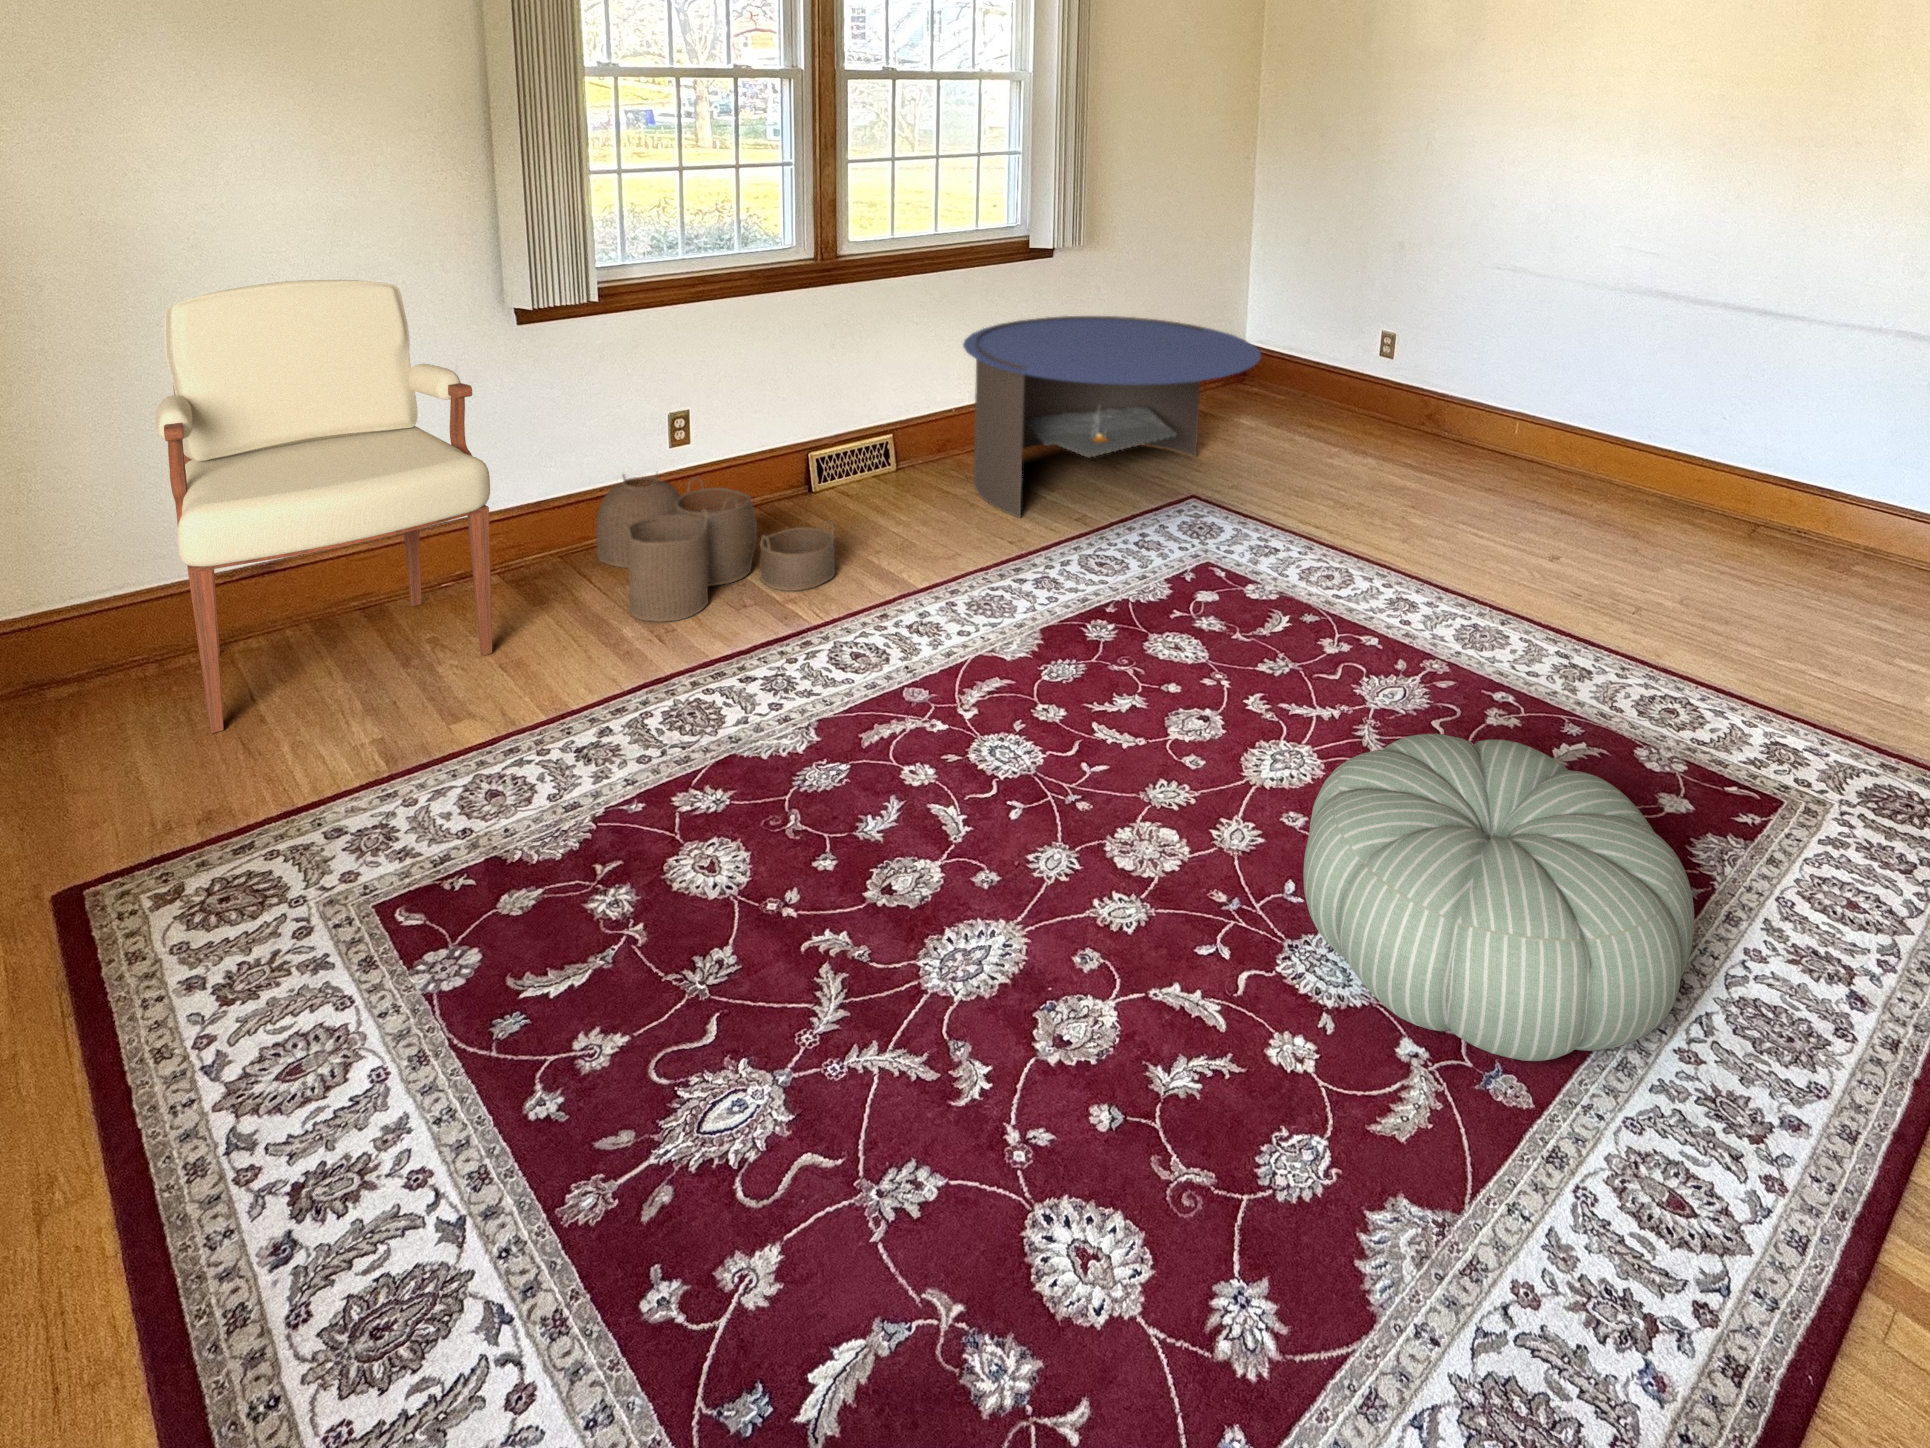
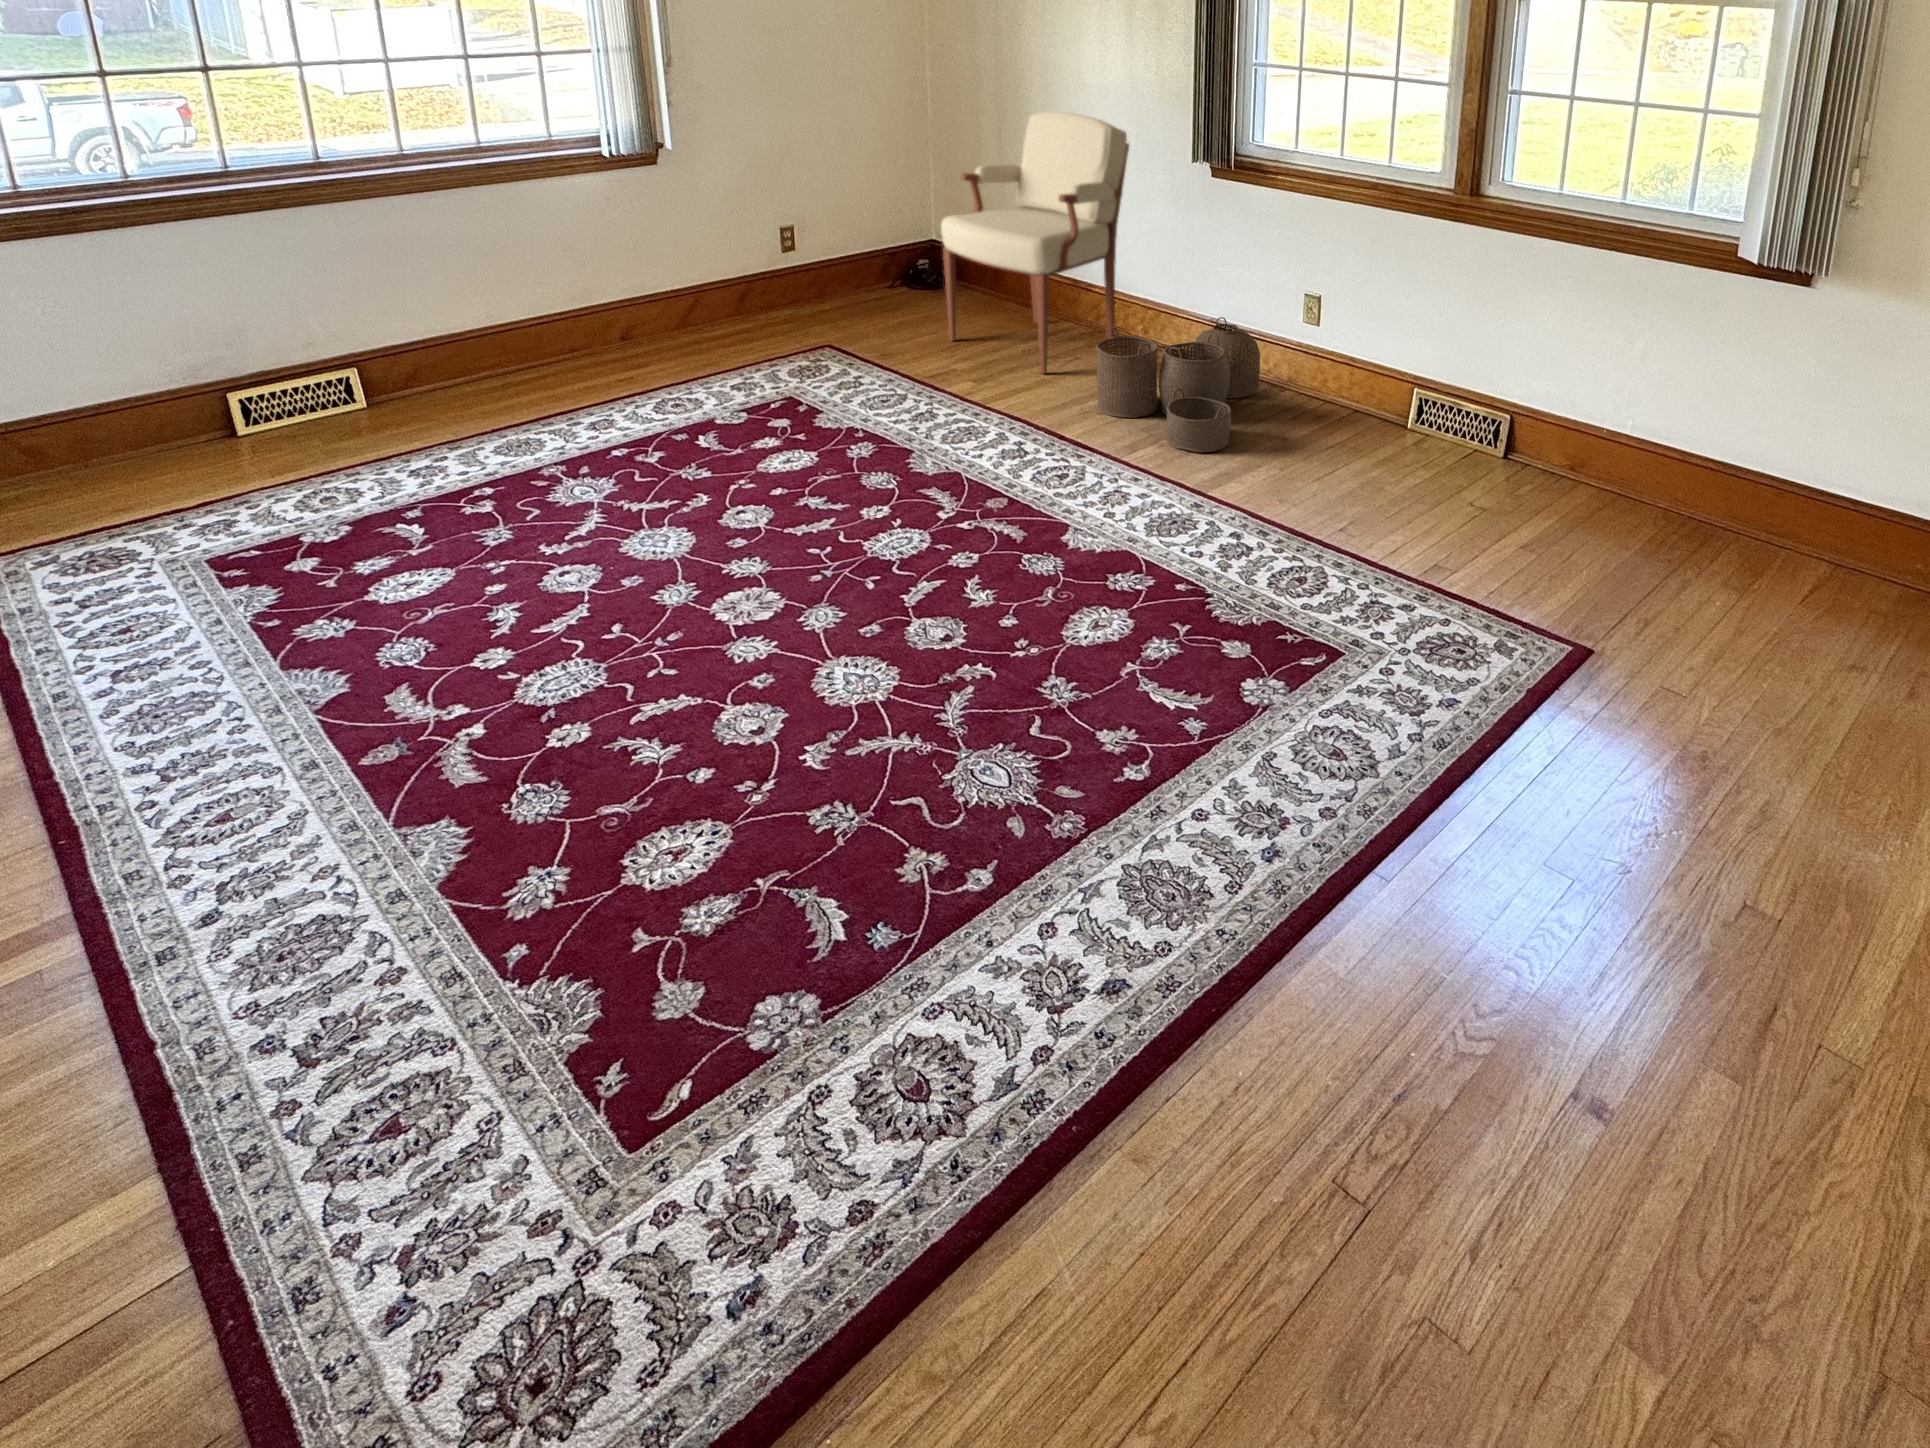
coffee table: present [963,316,1261,517] -> none [1386,325,1848,650]
pouf: present [1303,734,1694,1061] -> none [307,575,698,851]

